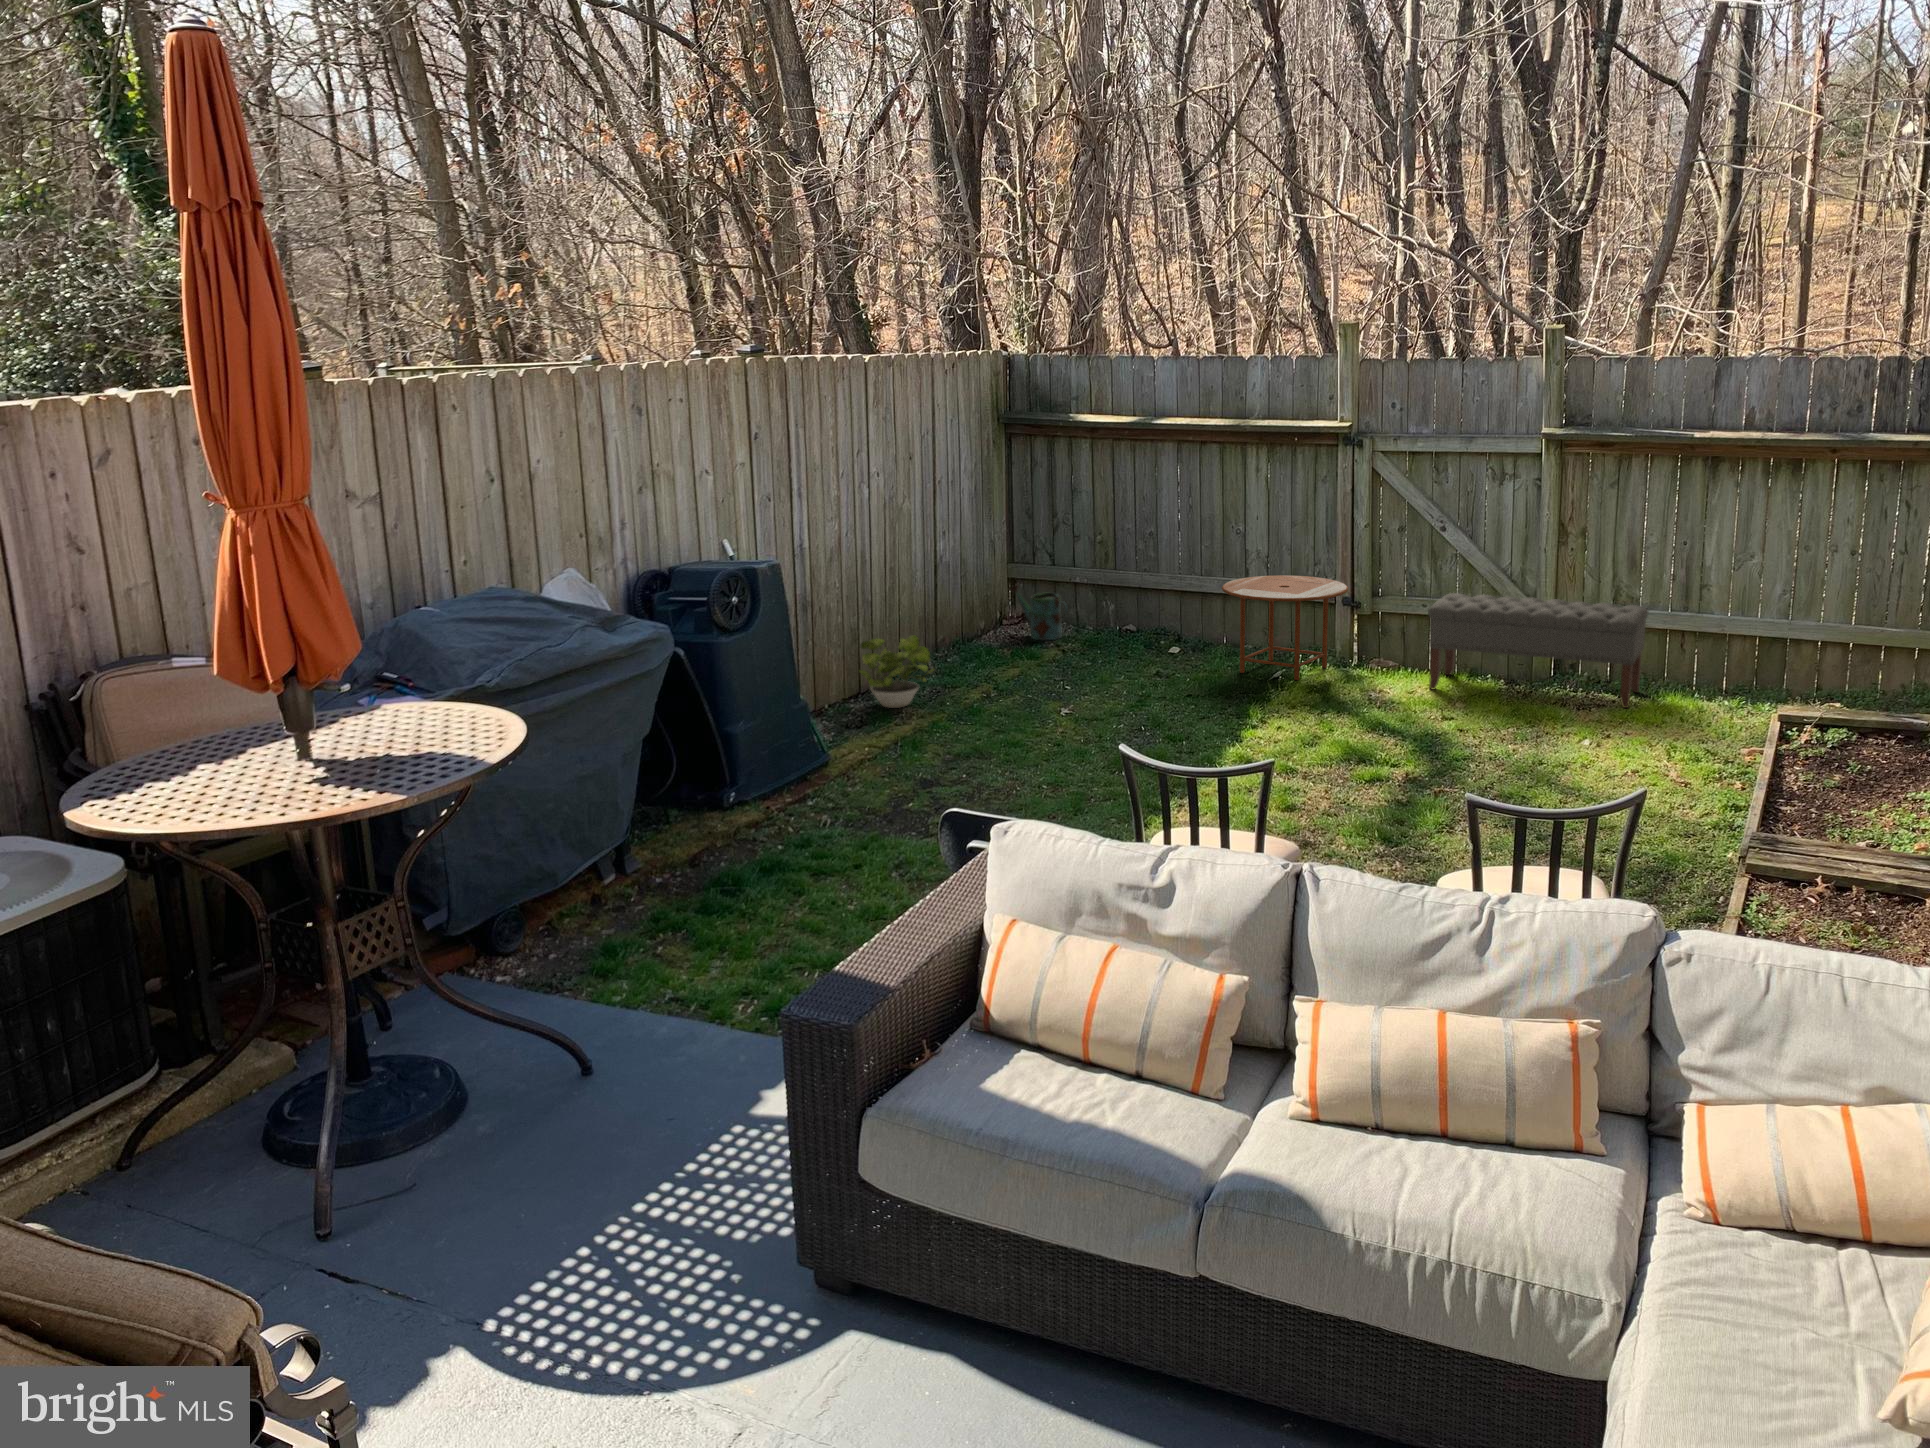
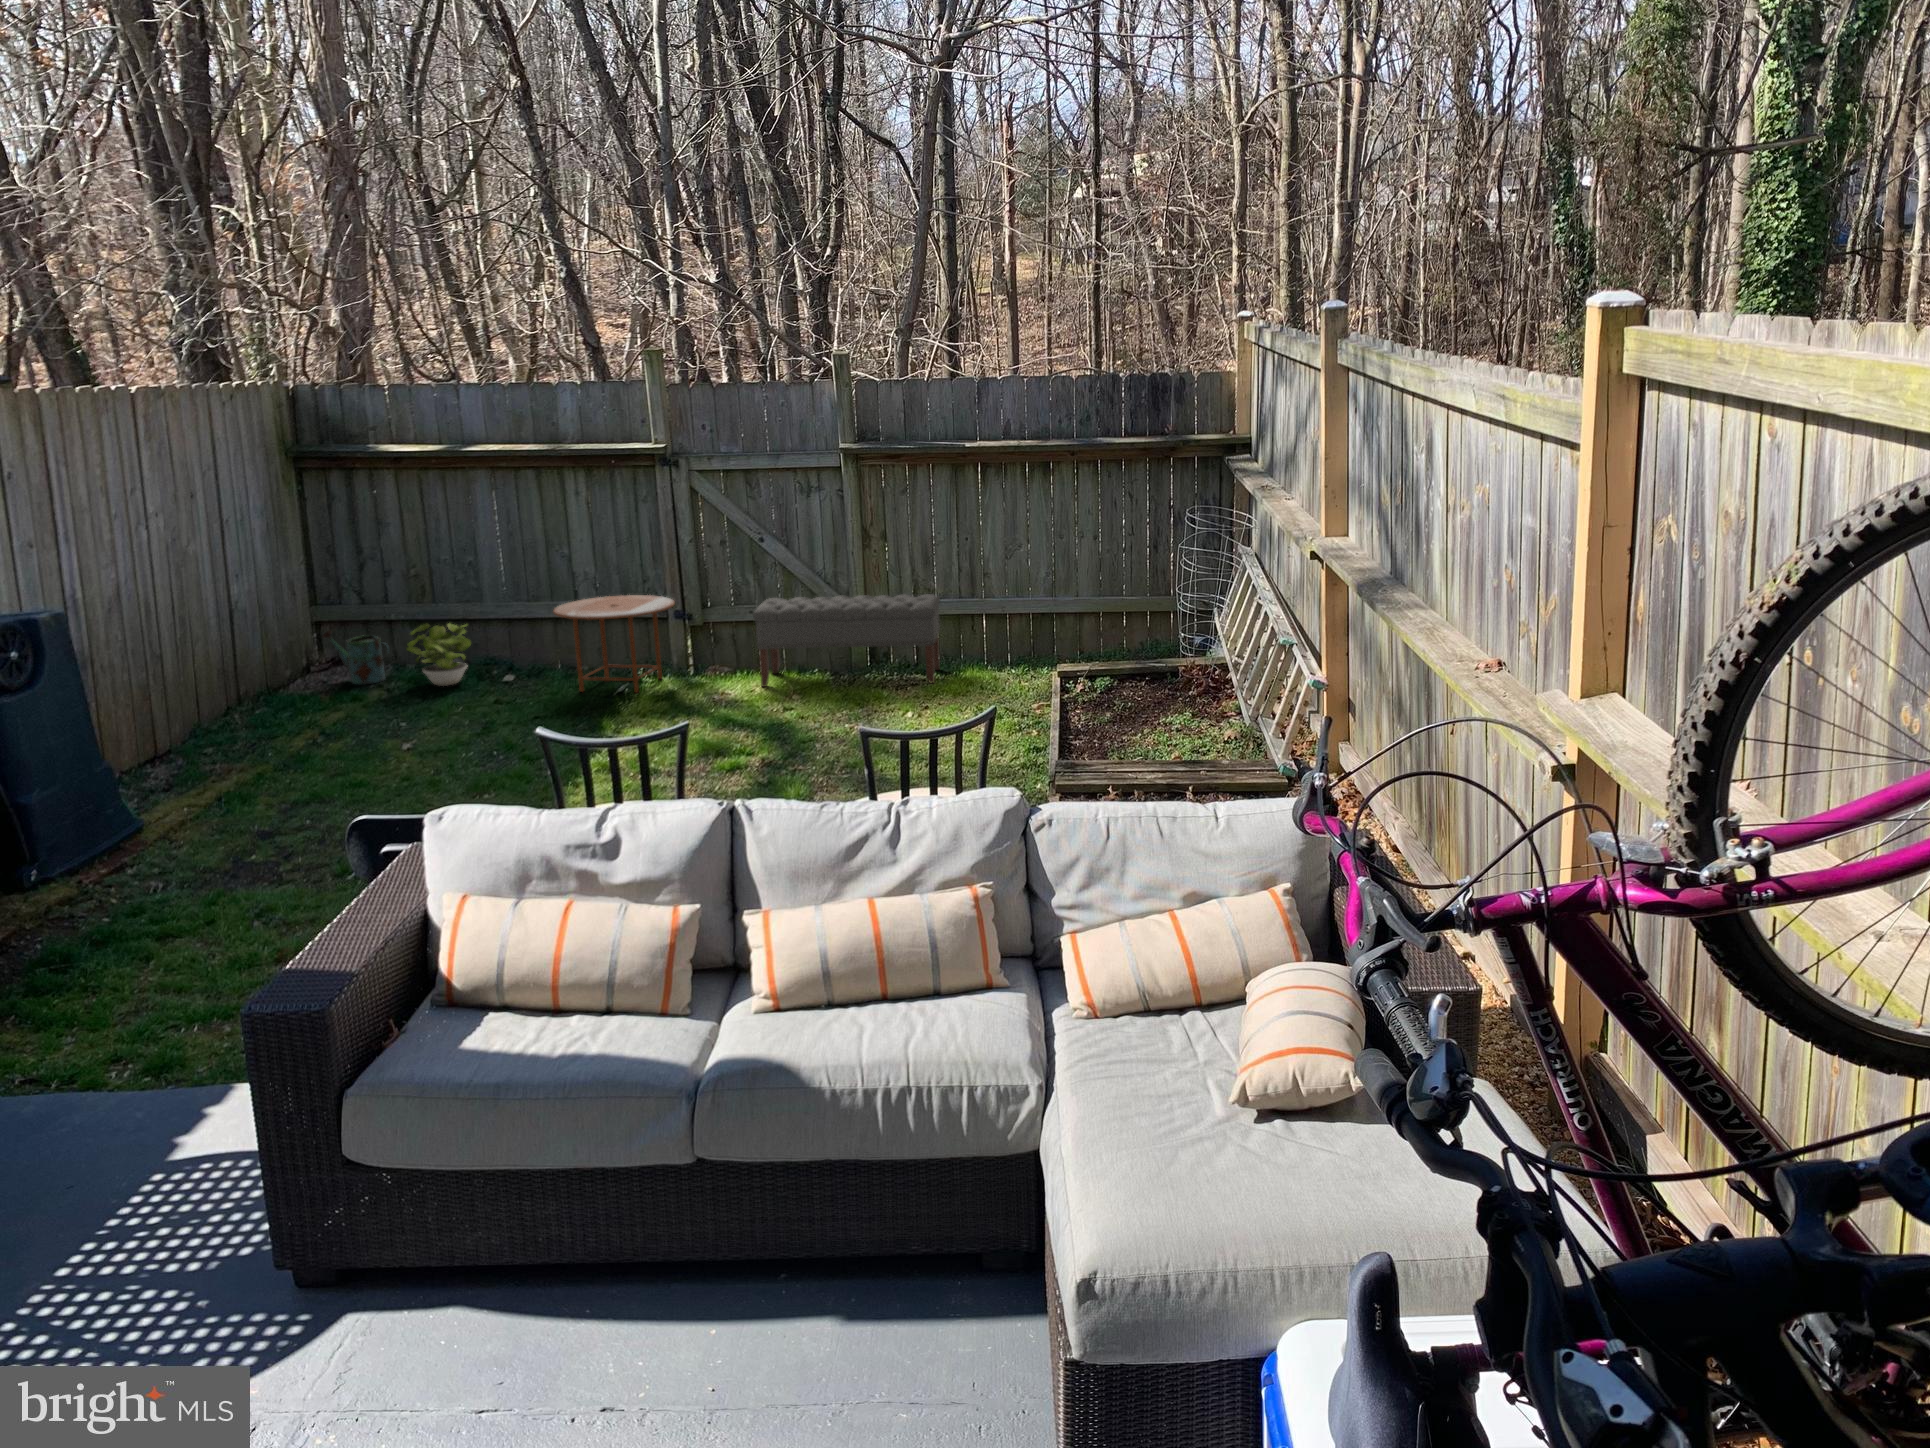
potted plant: present [859,635,934,708] -> present [406,623,472,686]

